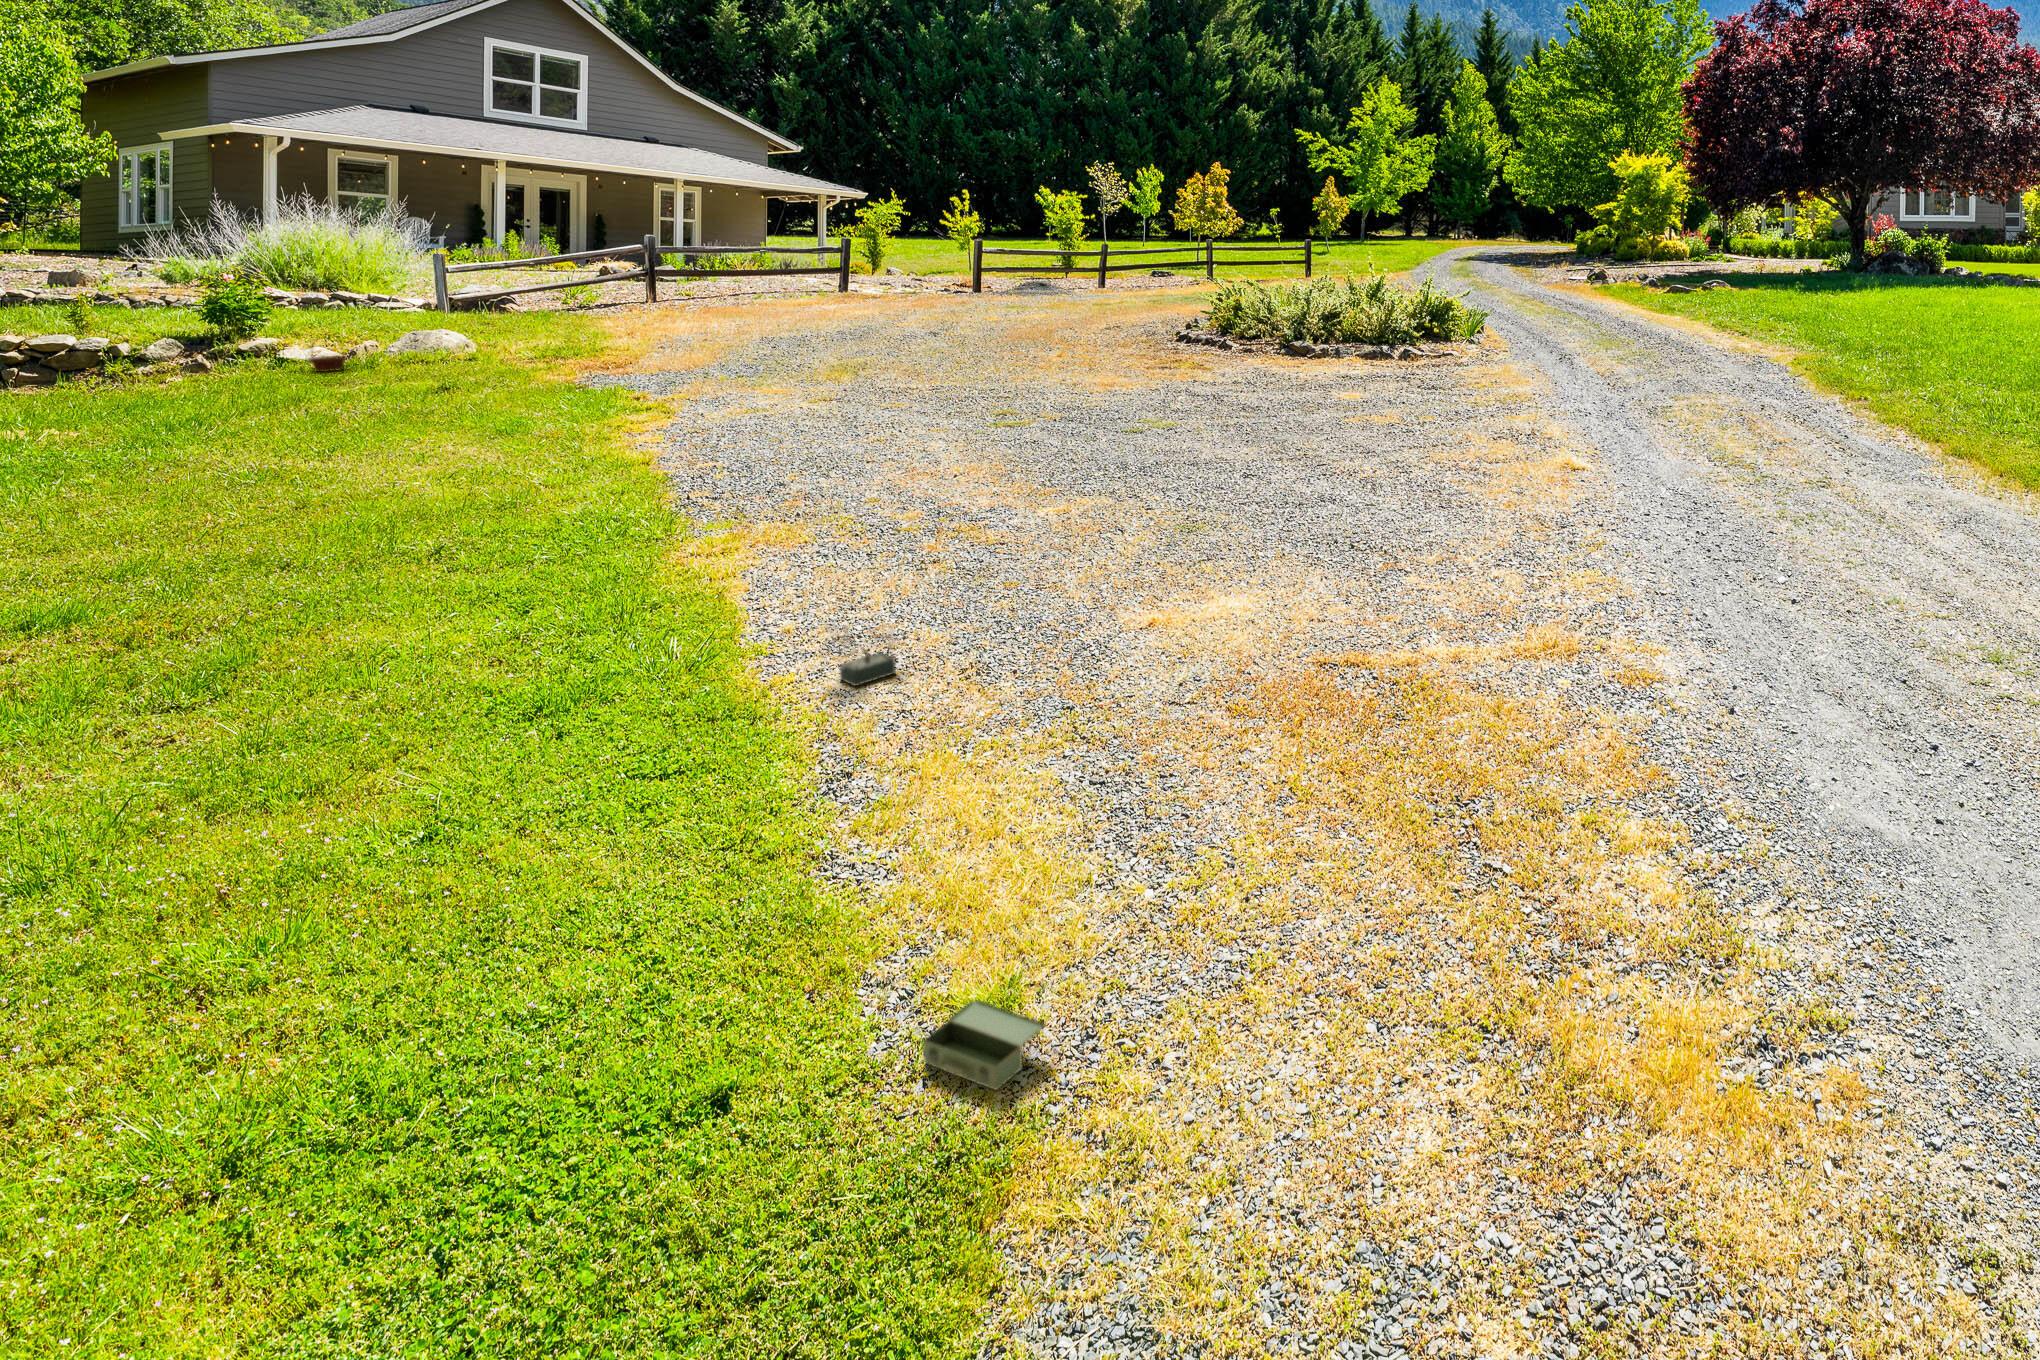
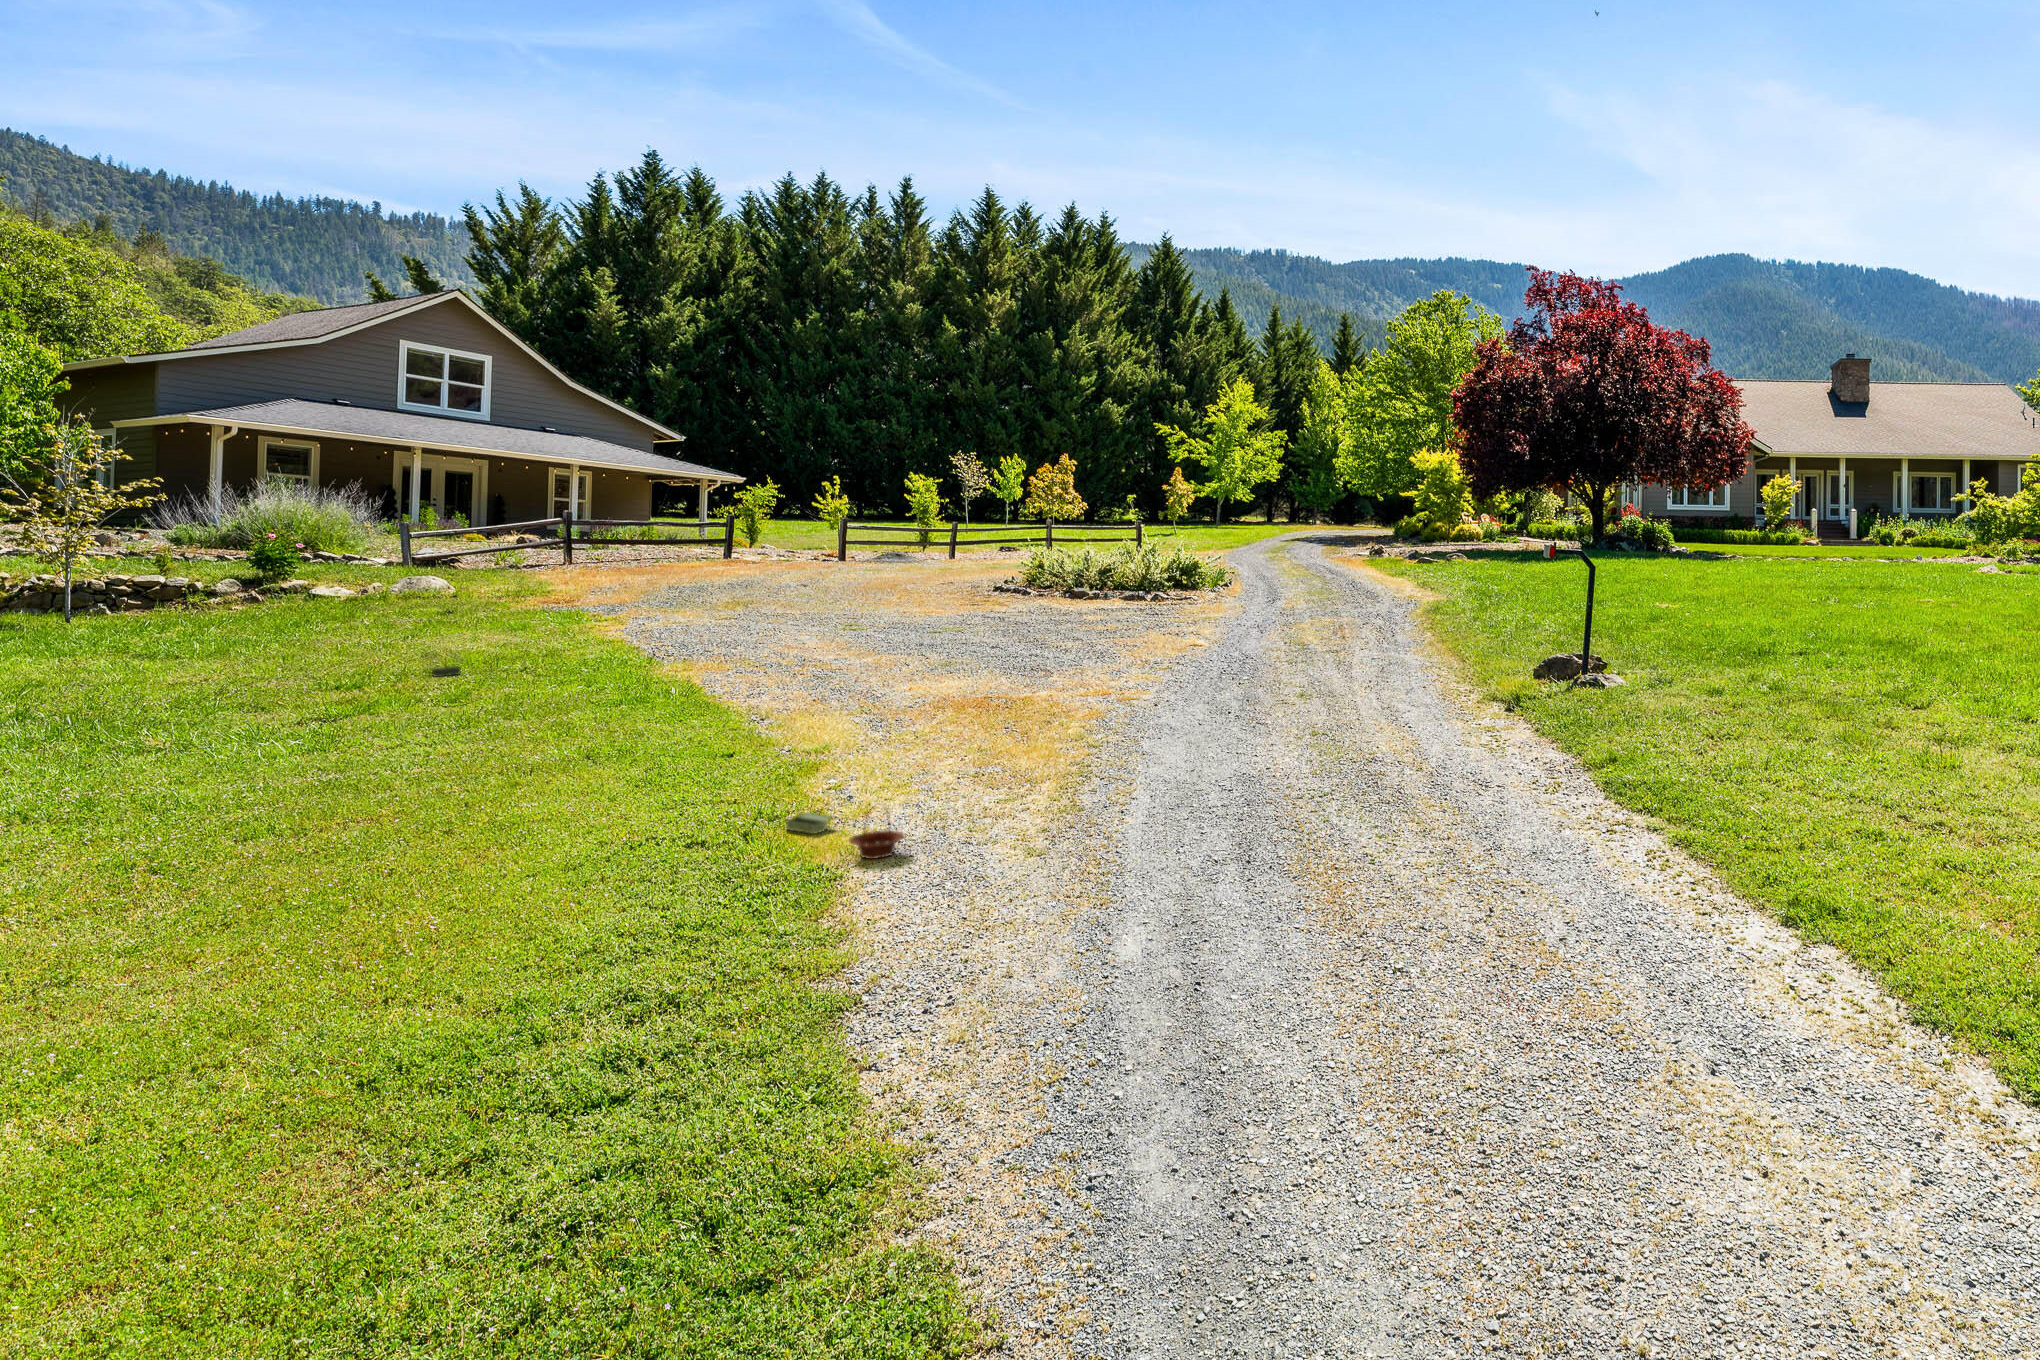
basket: present [307,334,350,372] -> present [849,809,904,859]
decorative plant: present [823,625,896,686] -> present [422,650,464,677]

